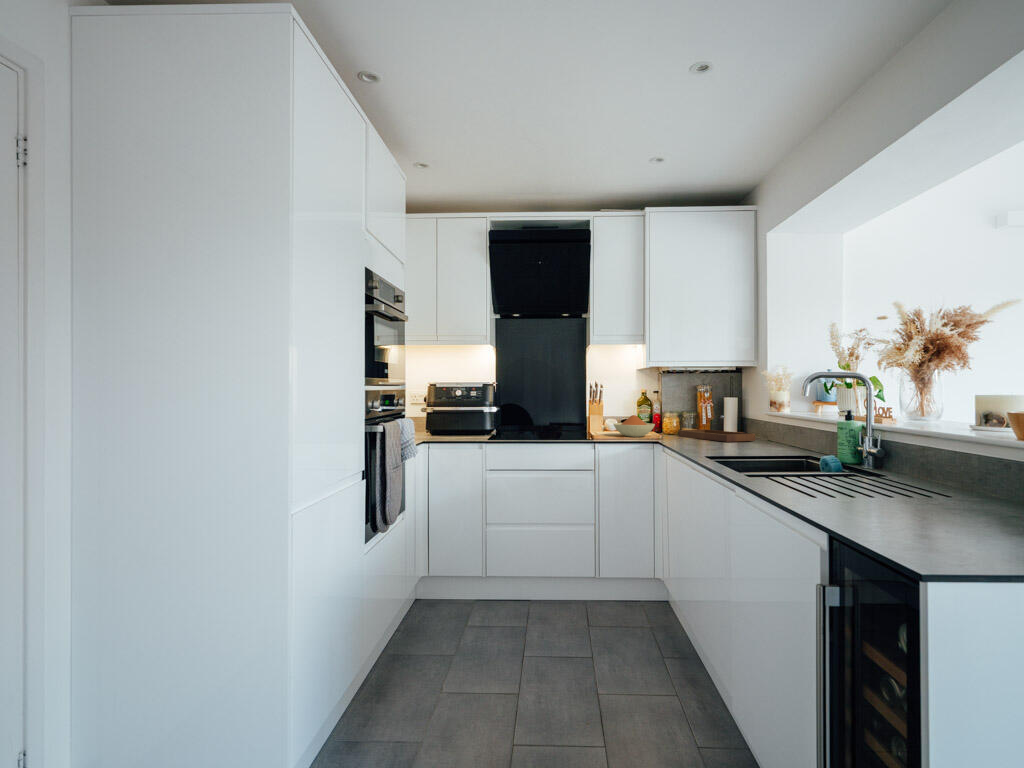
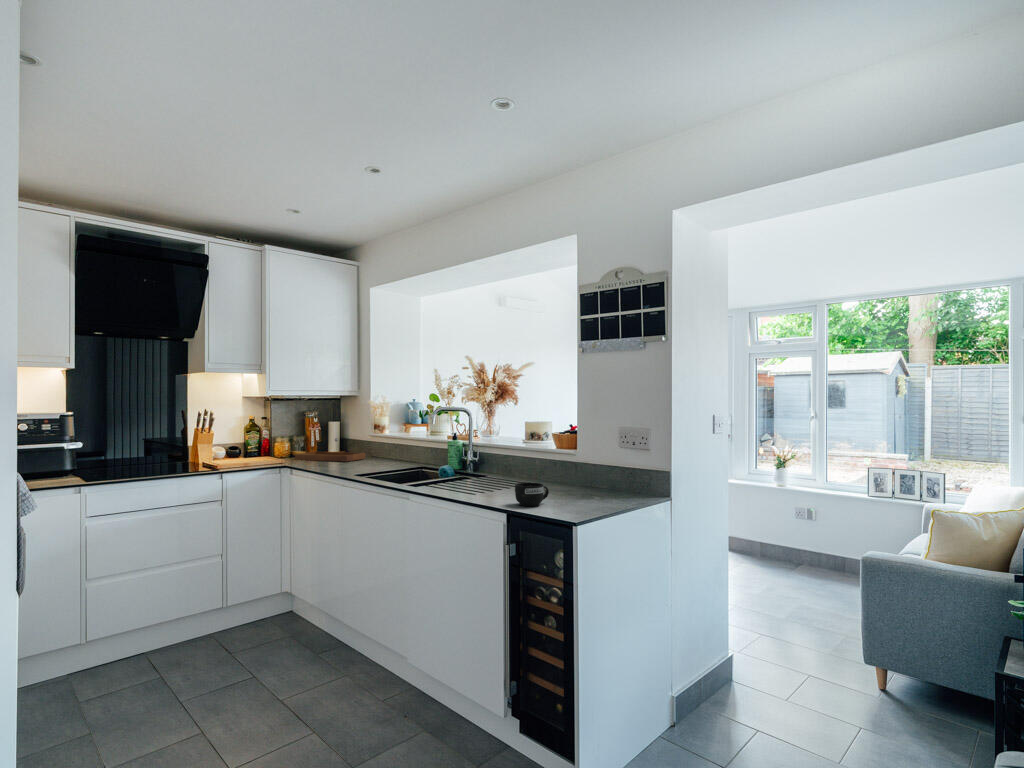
bowl: present [613,415,655,437] -> none [233,443,277,464]
mug: none [854,486,931,529] -> present [515,482,549,506]

